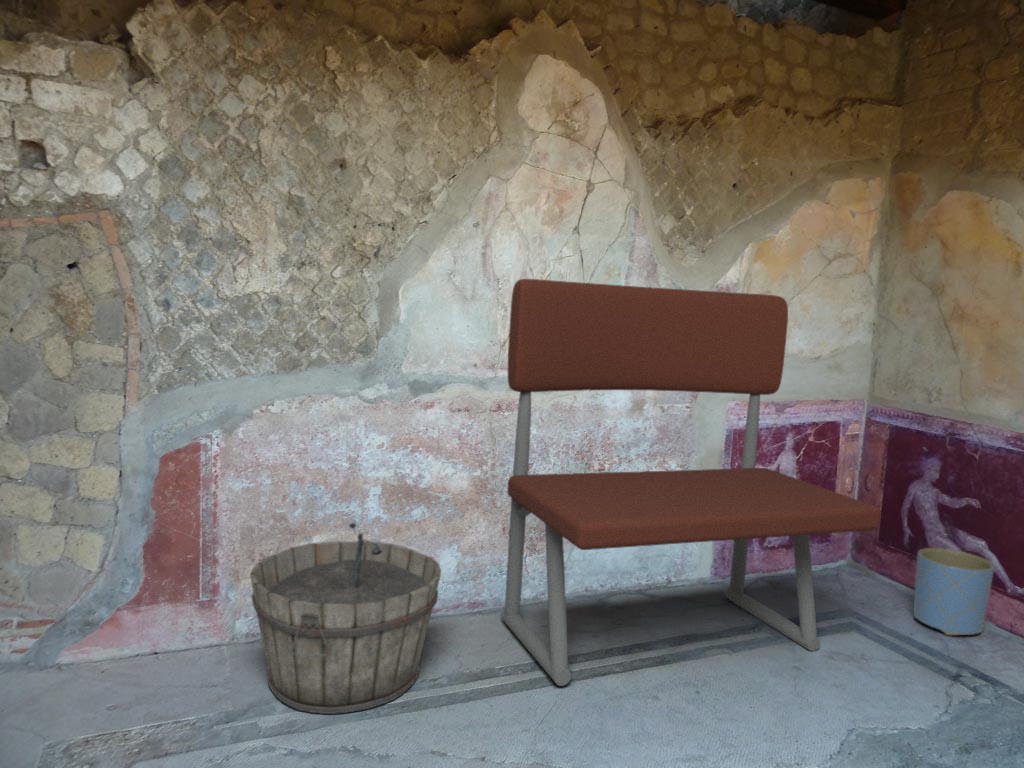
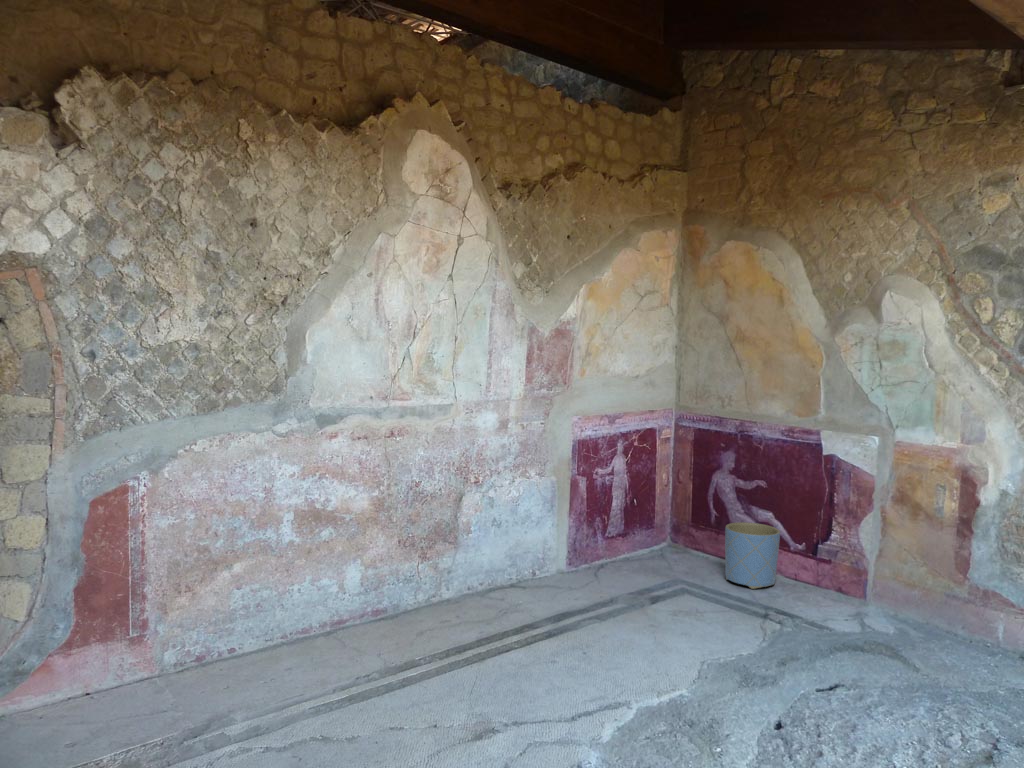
bench: present [501,279,881,686] -> none [404,321,706,665]
wooden bucket: present [250,523,441,714] -> none [196,545,370,717]

